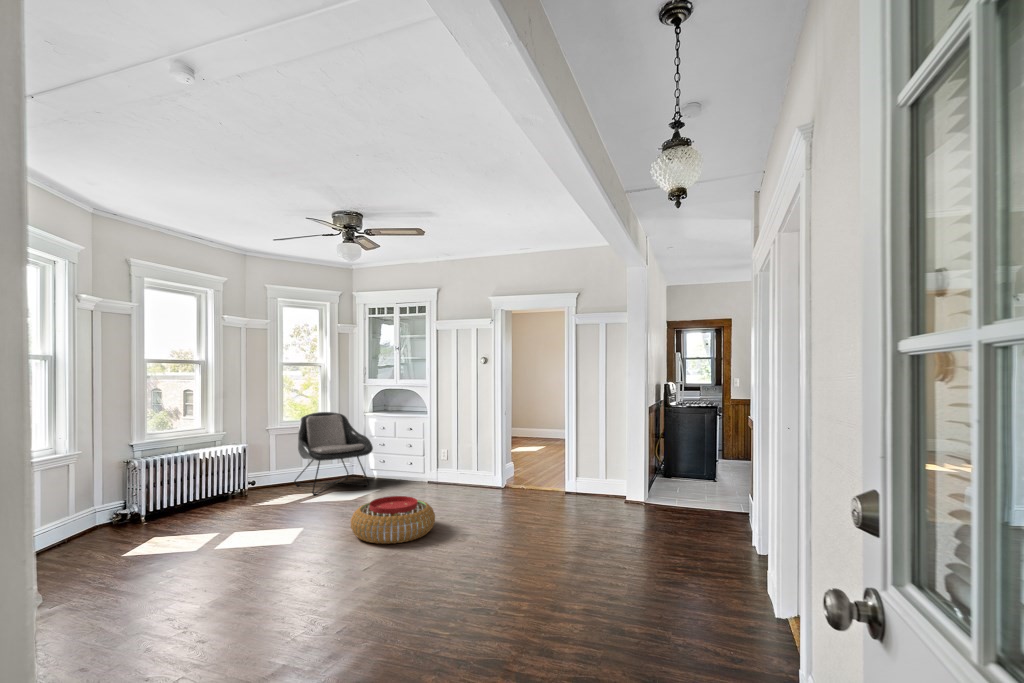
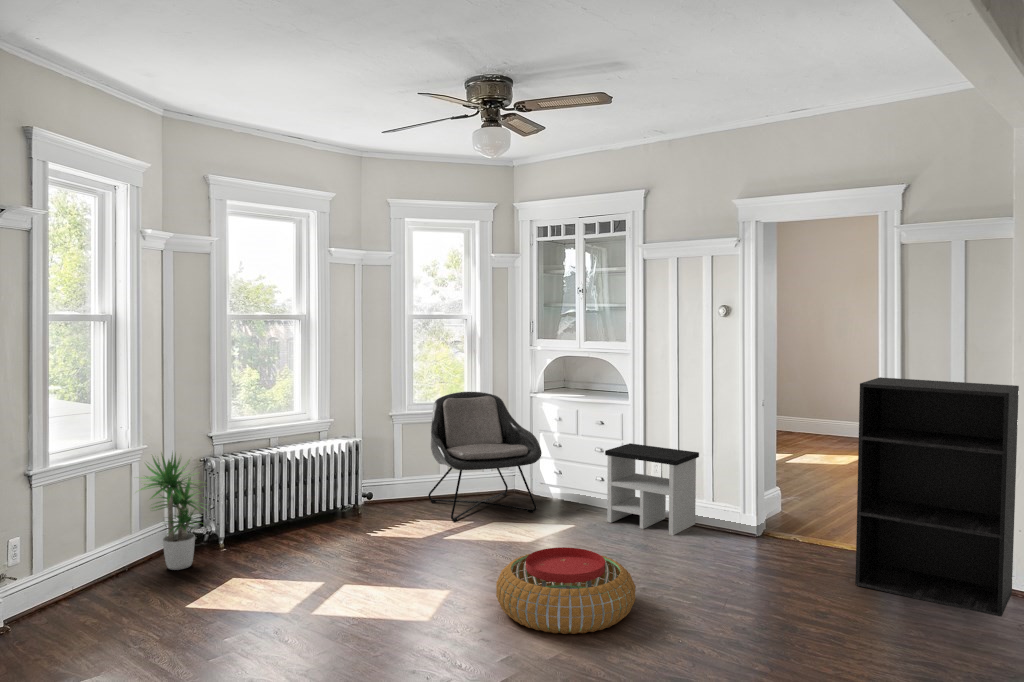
bookshelf: none [552,393,626,512] -> present [855,377,1019,616]
side table: none [413,440,469,491] -> present [605,443,699,535]
potted plant: none [74,453,138,539] -> present [140,453,202,570]

